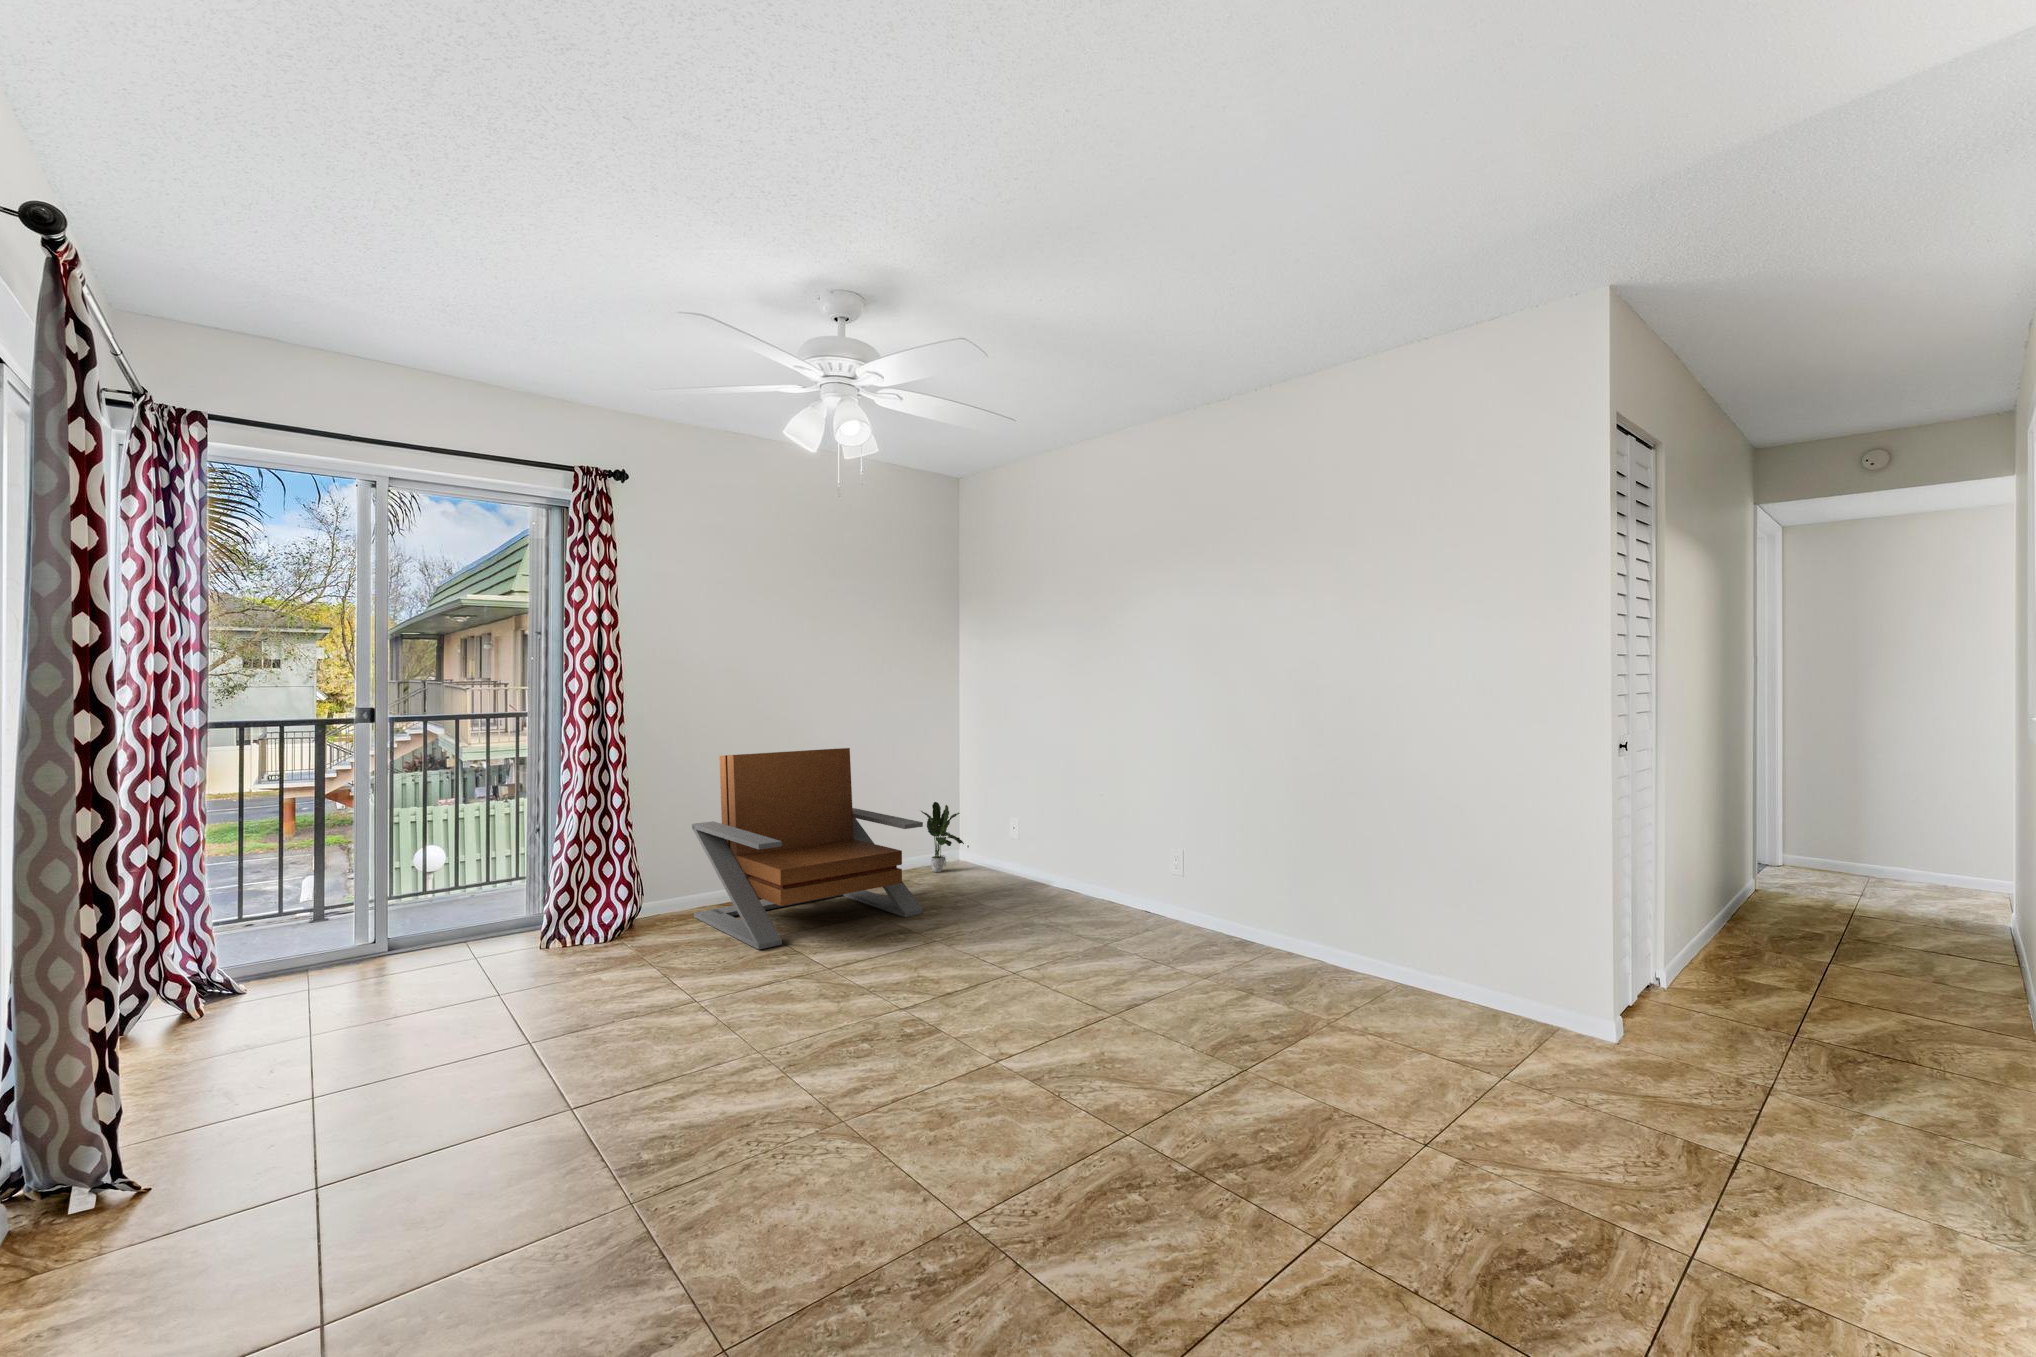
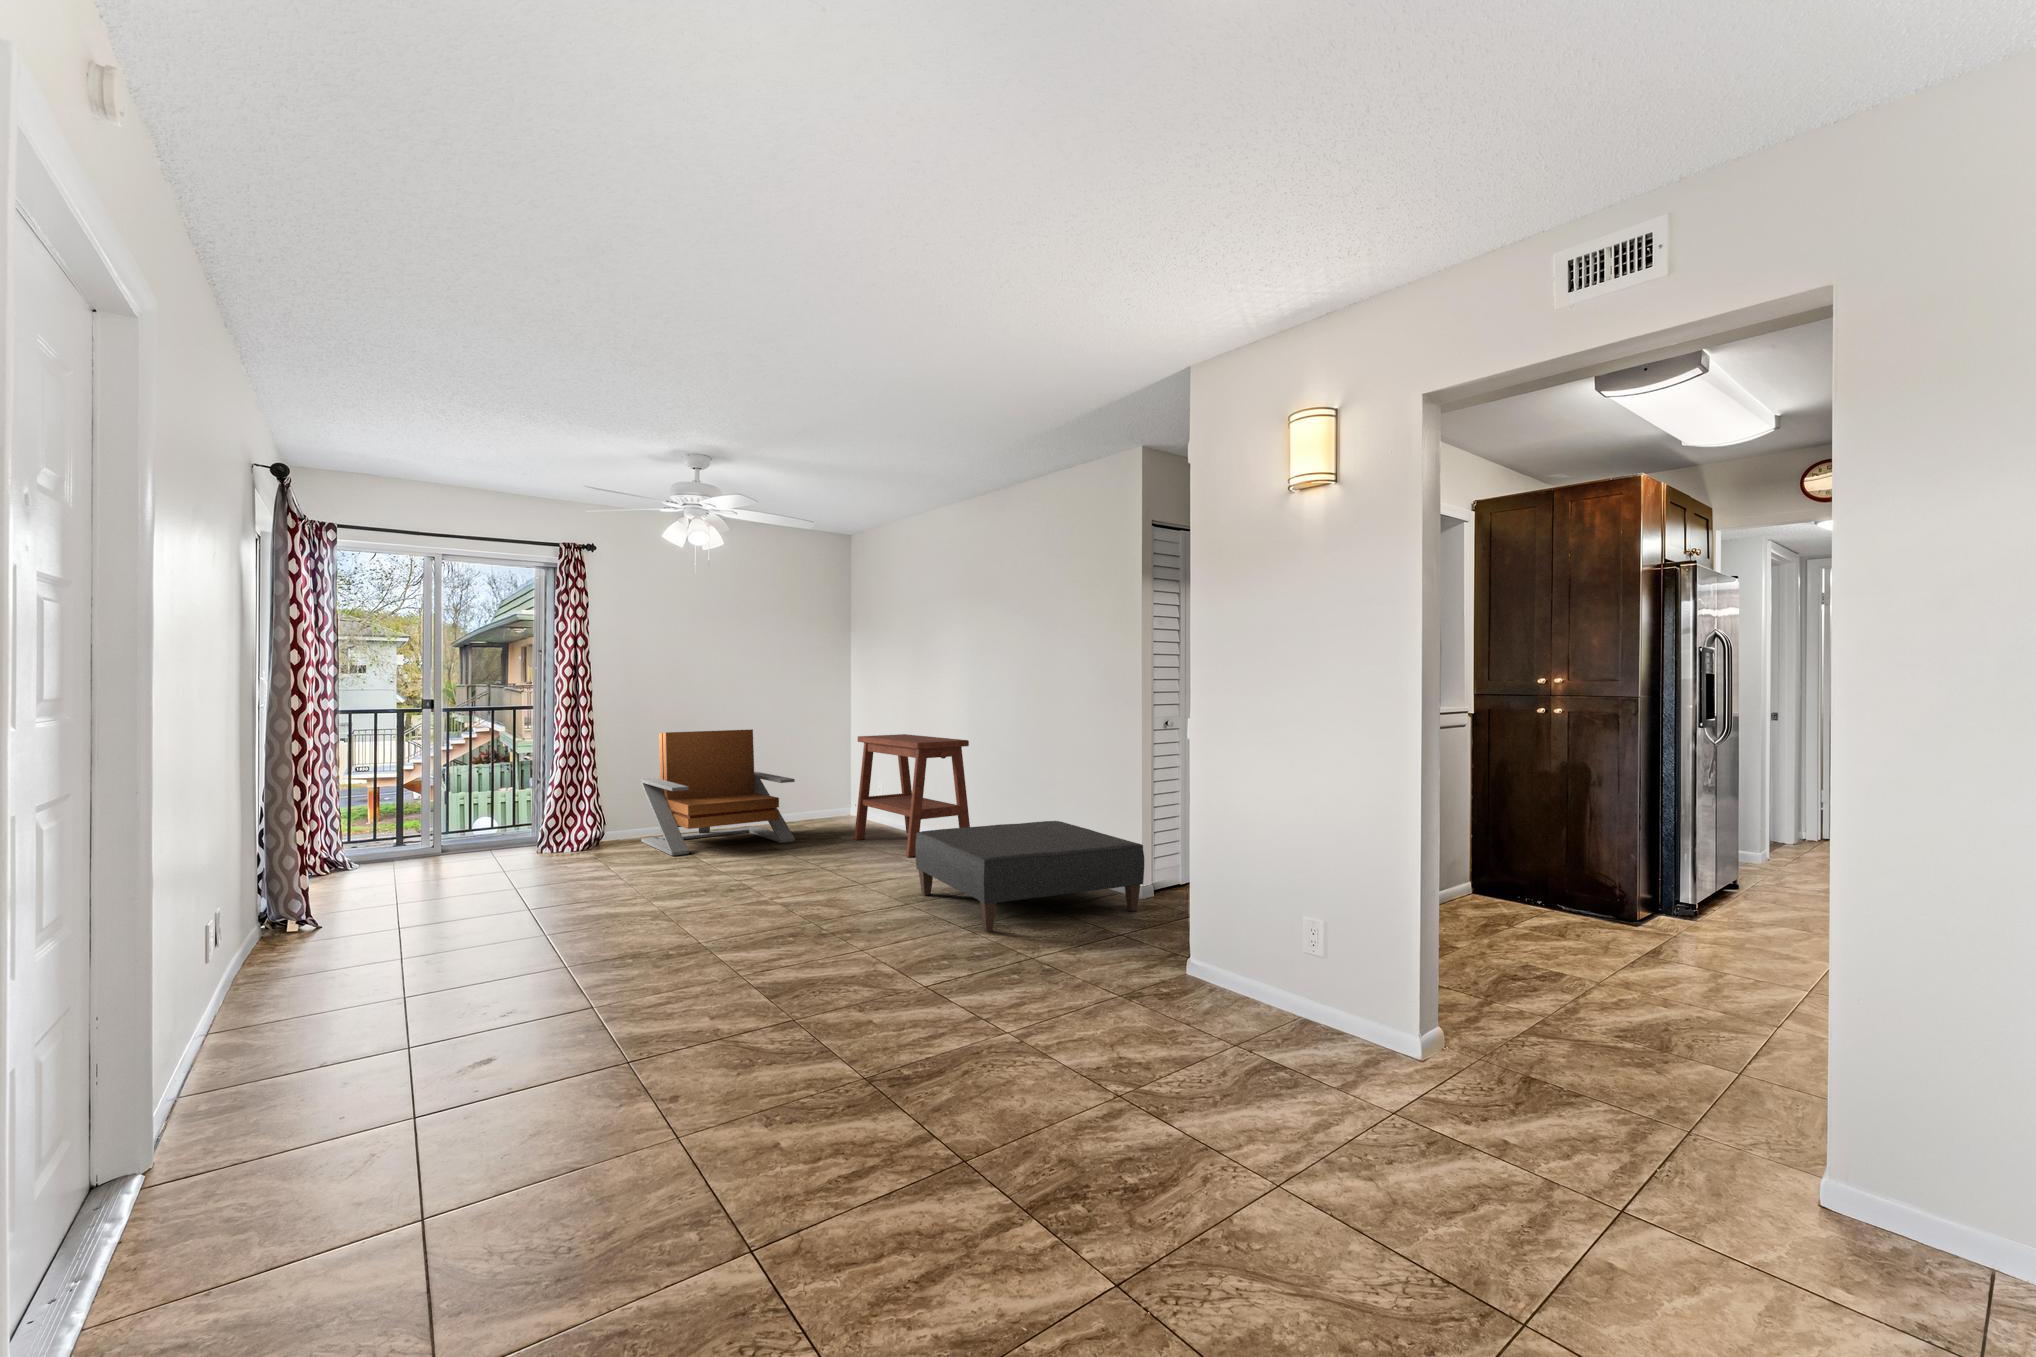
side table: none [1008,754,1202,948] -> present [854,734,970,857]
potted plant: present [921,802,964,872] -> none [816,771,848,821]
ottoman: none [1238,906,1703,1176] -> present [916,821,1144,931]

